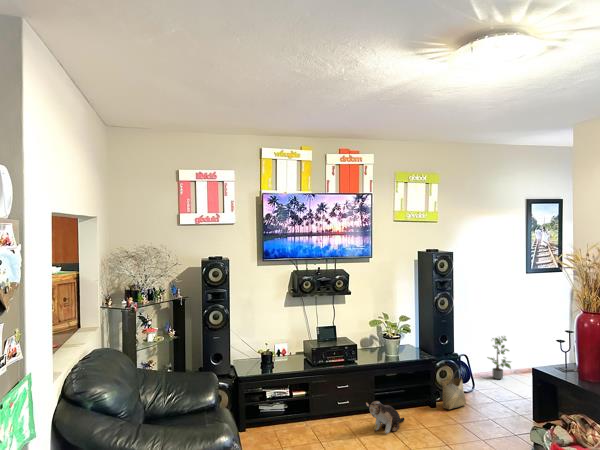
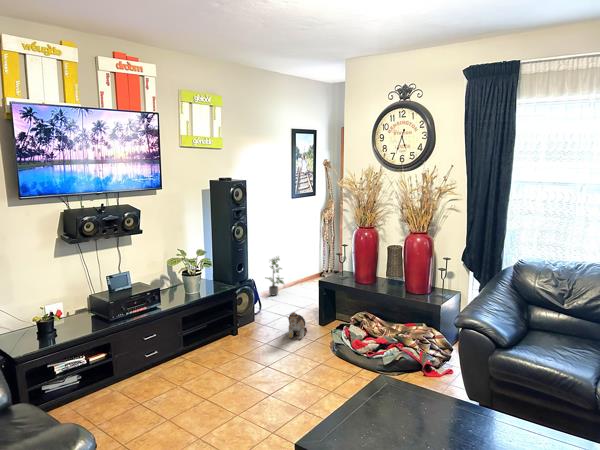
woven basket: present [442,366,466,409] -> none [244,292,264,333]
plush toy: present [366,401,404,433] -> present [288,312,307,338]

